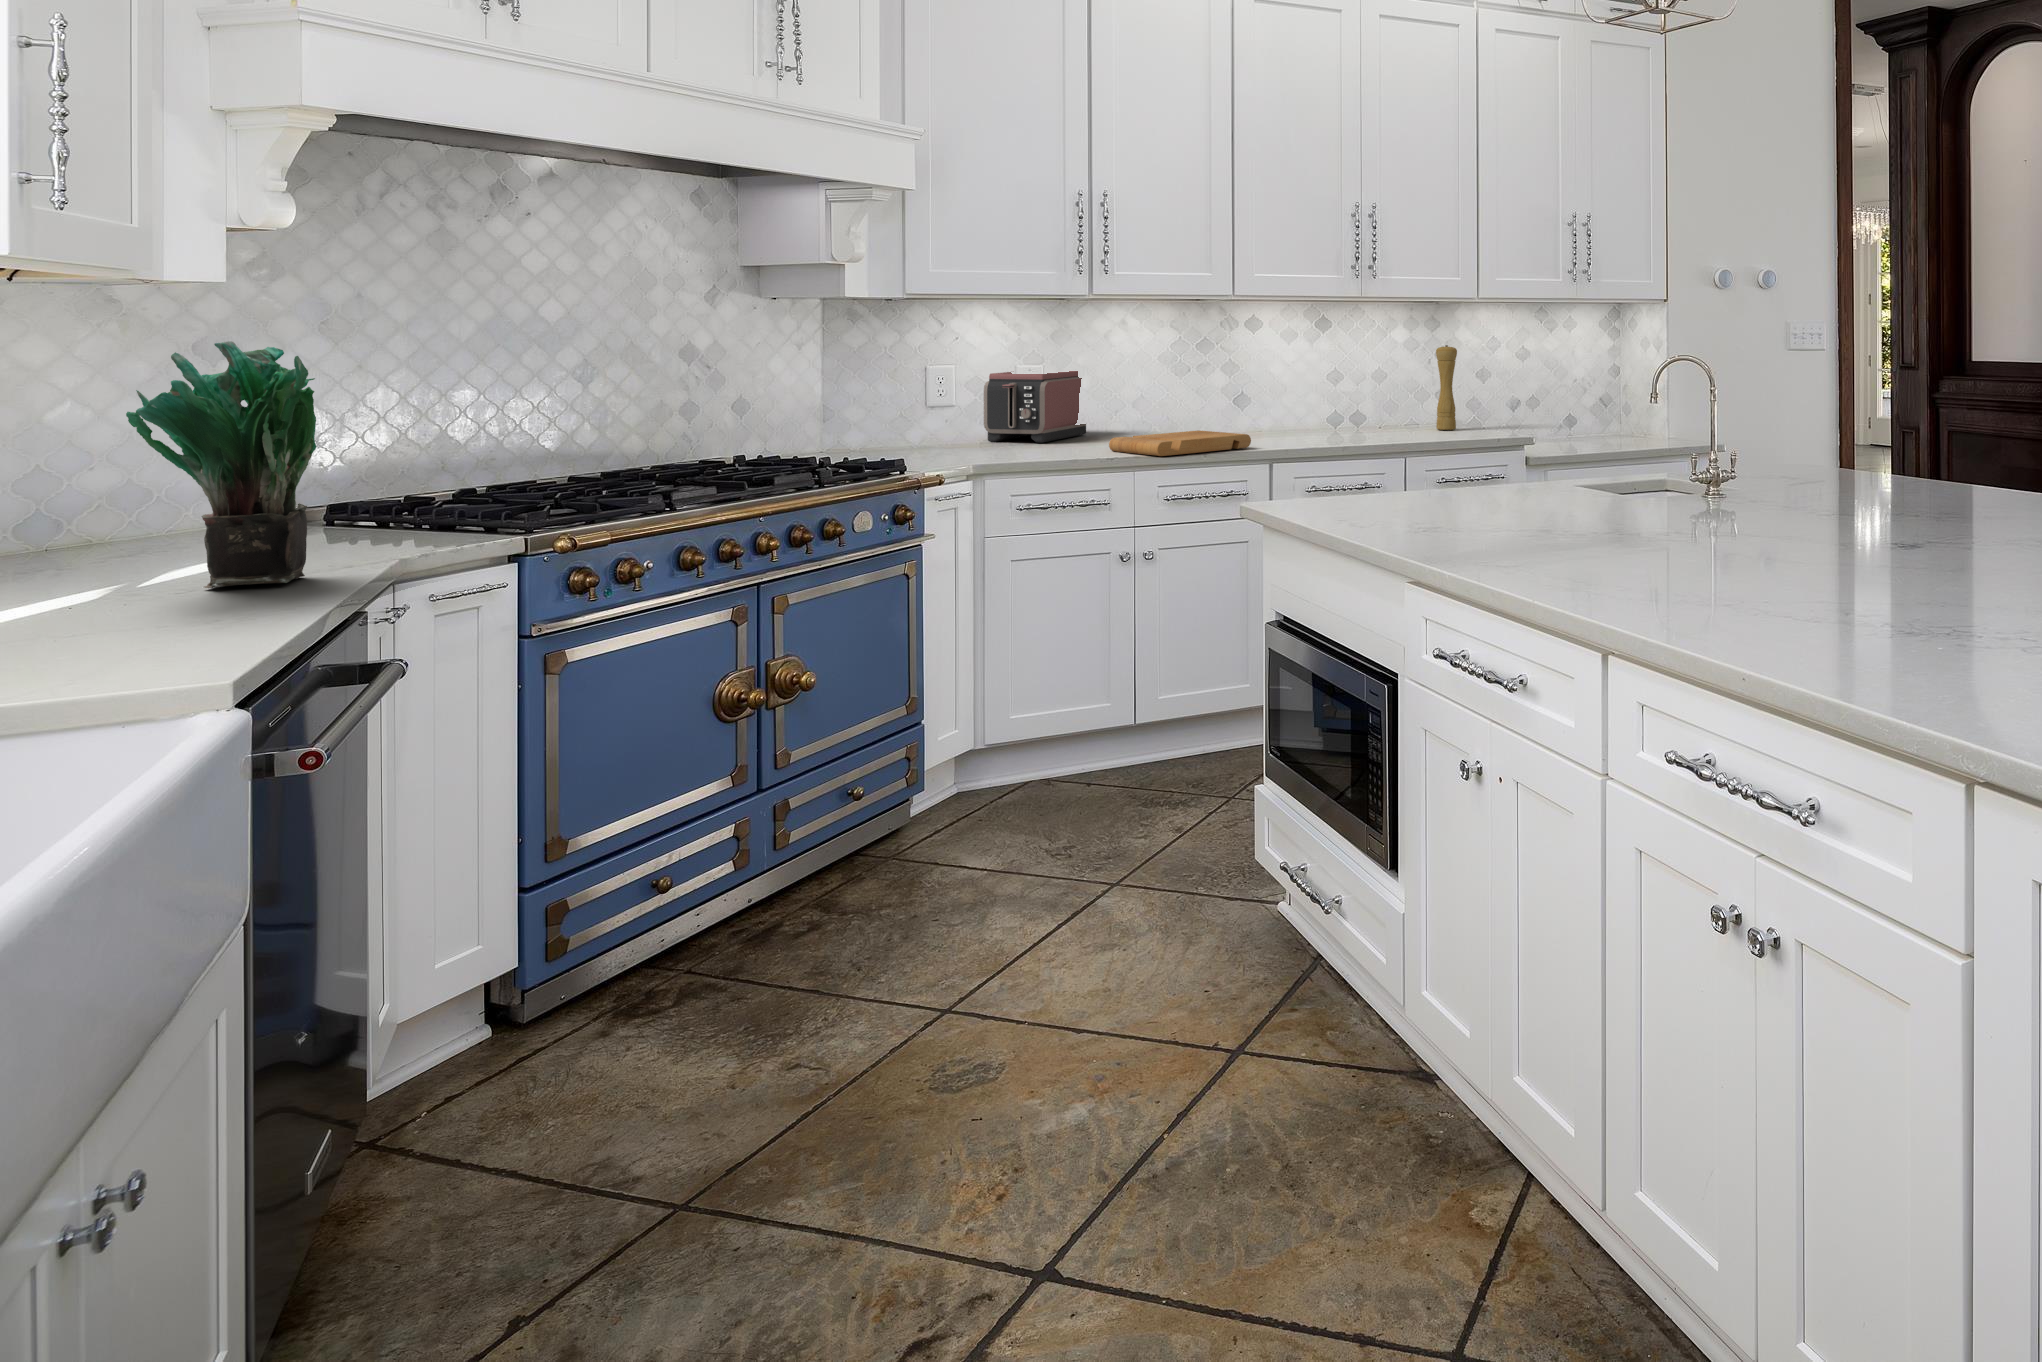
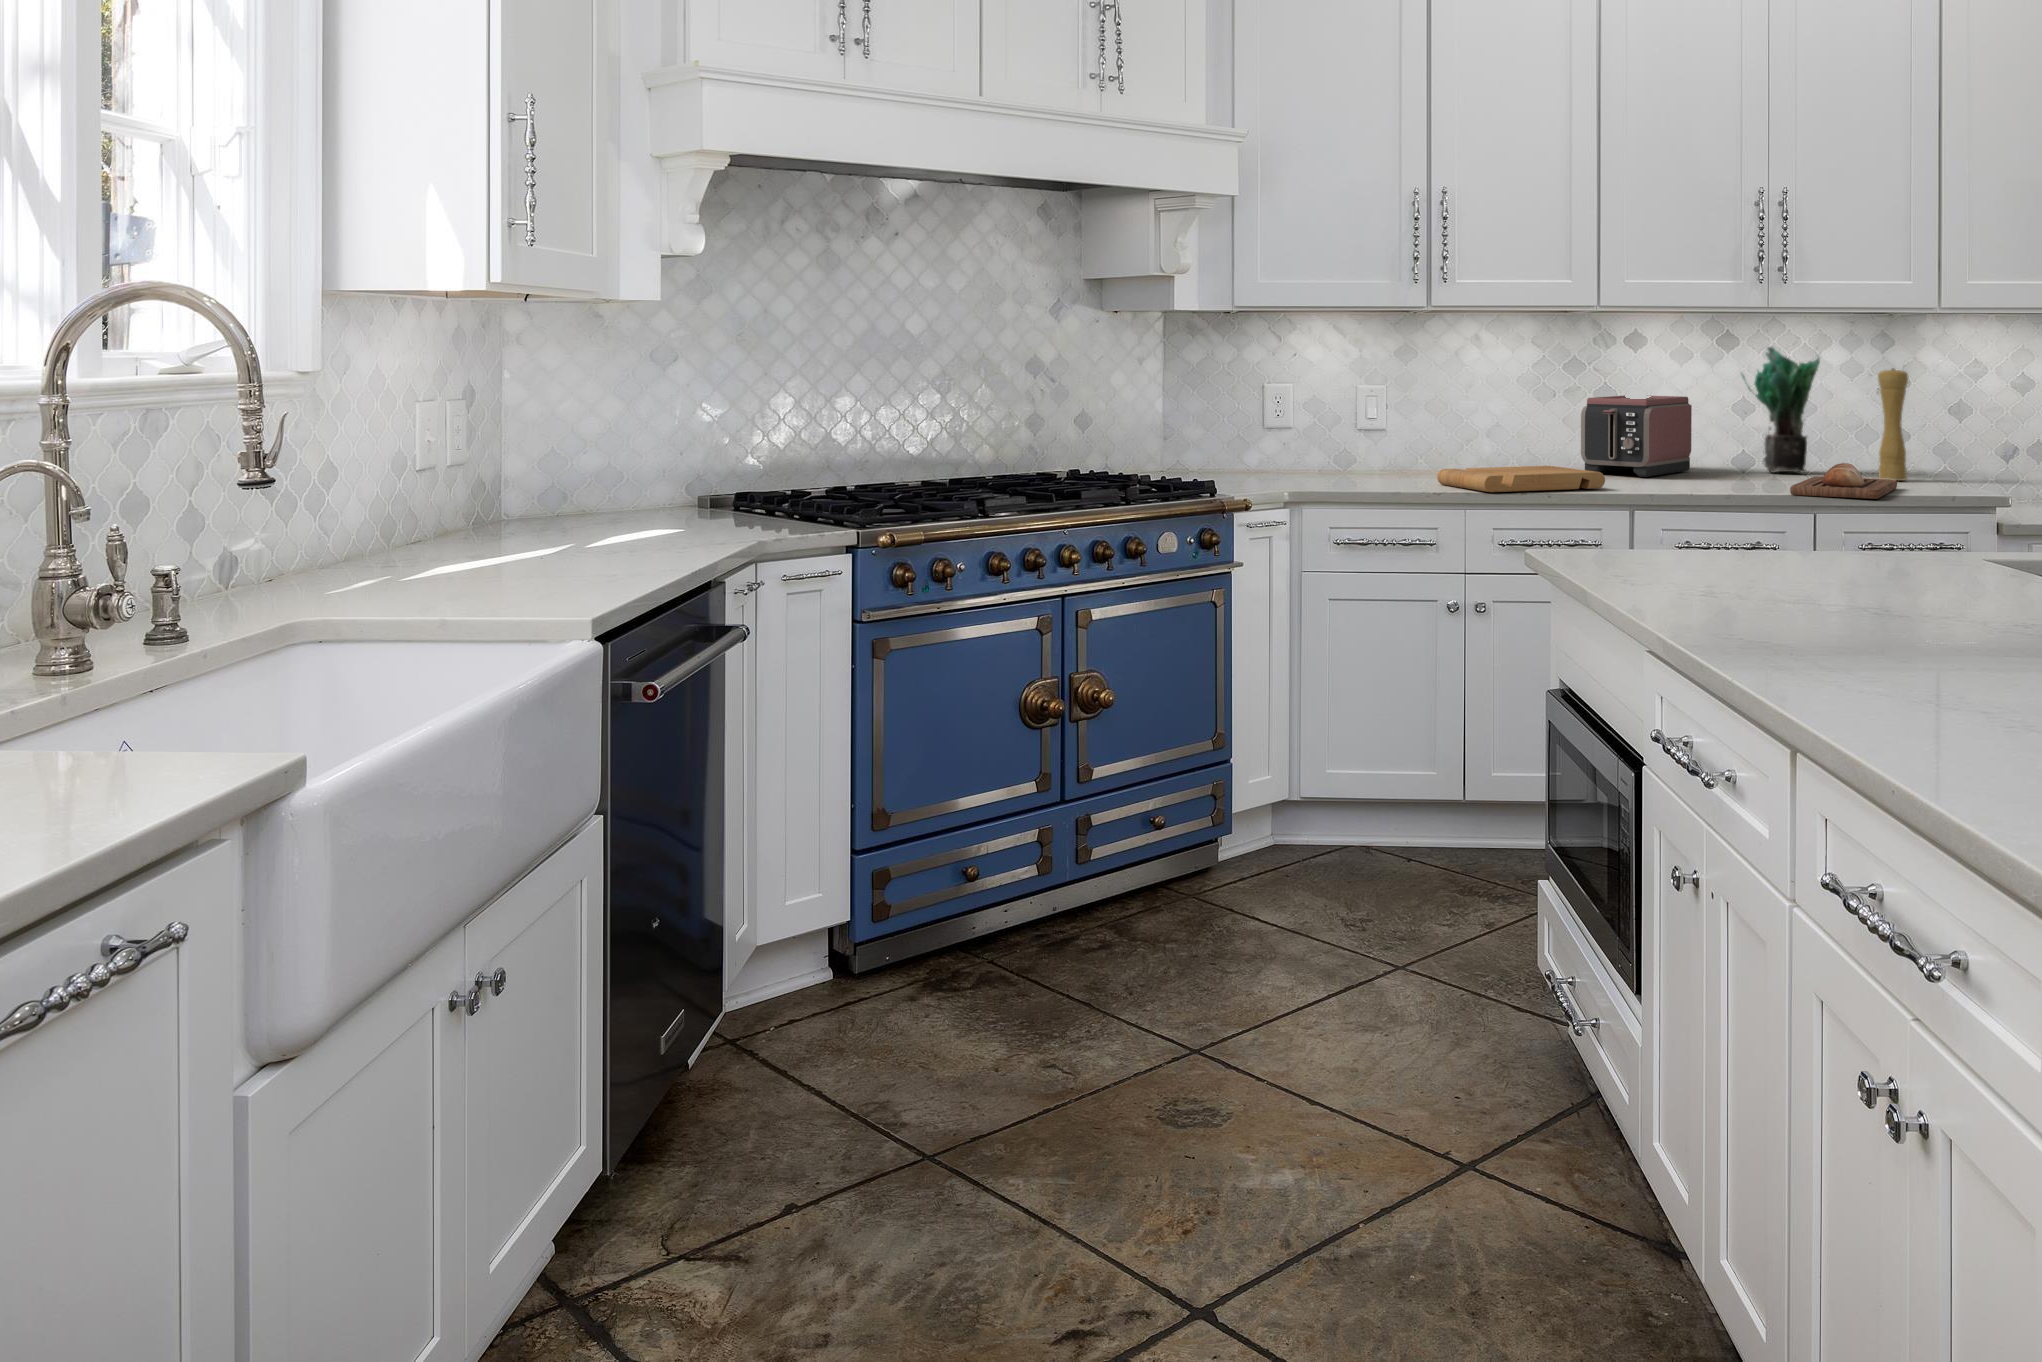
potted plant: present [126,341,316,588] -> present [1742,347,1820,473]
toaster: present [984,371,1086,443] -> present [1581,395,1692,477]
bread loaf: none [1390,419,1456,445] -> present [1790,463,1897,499]

